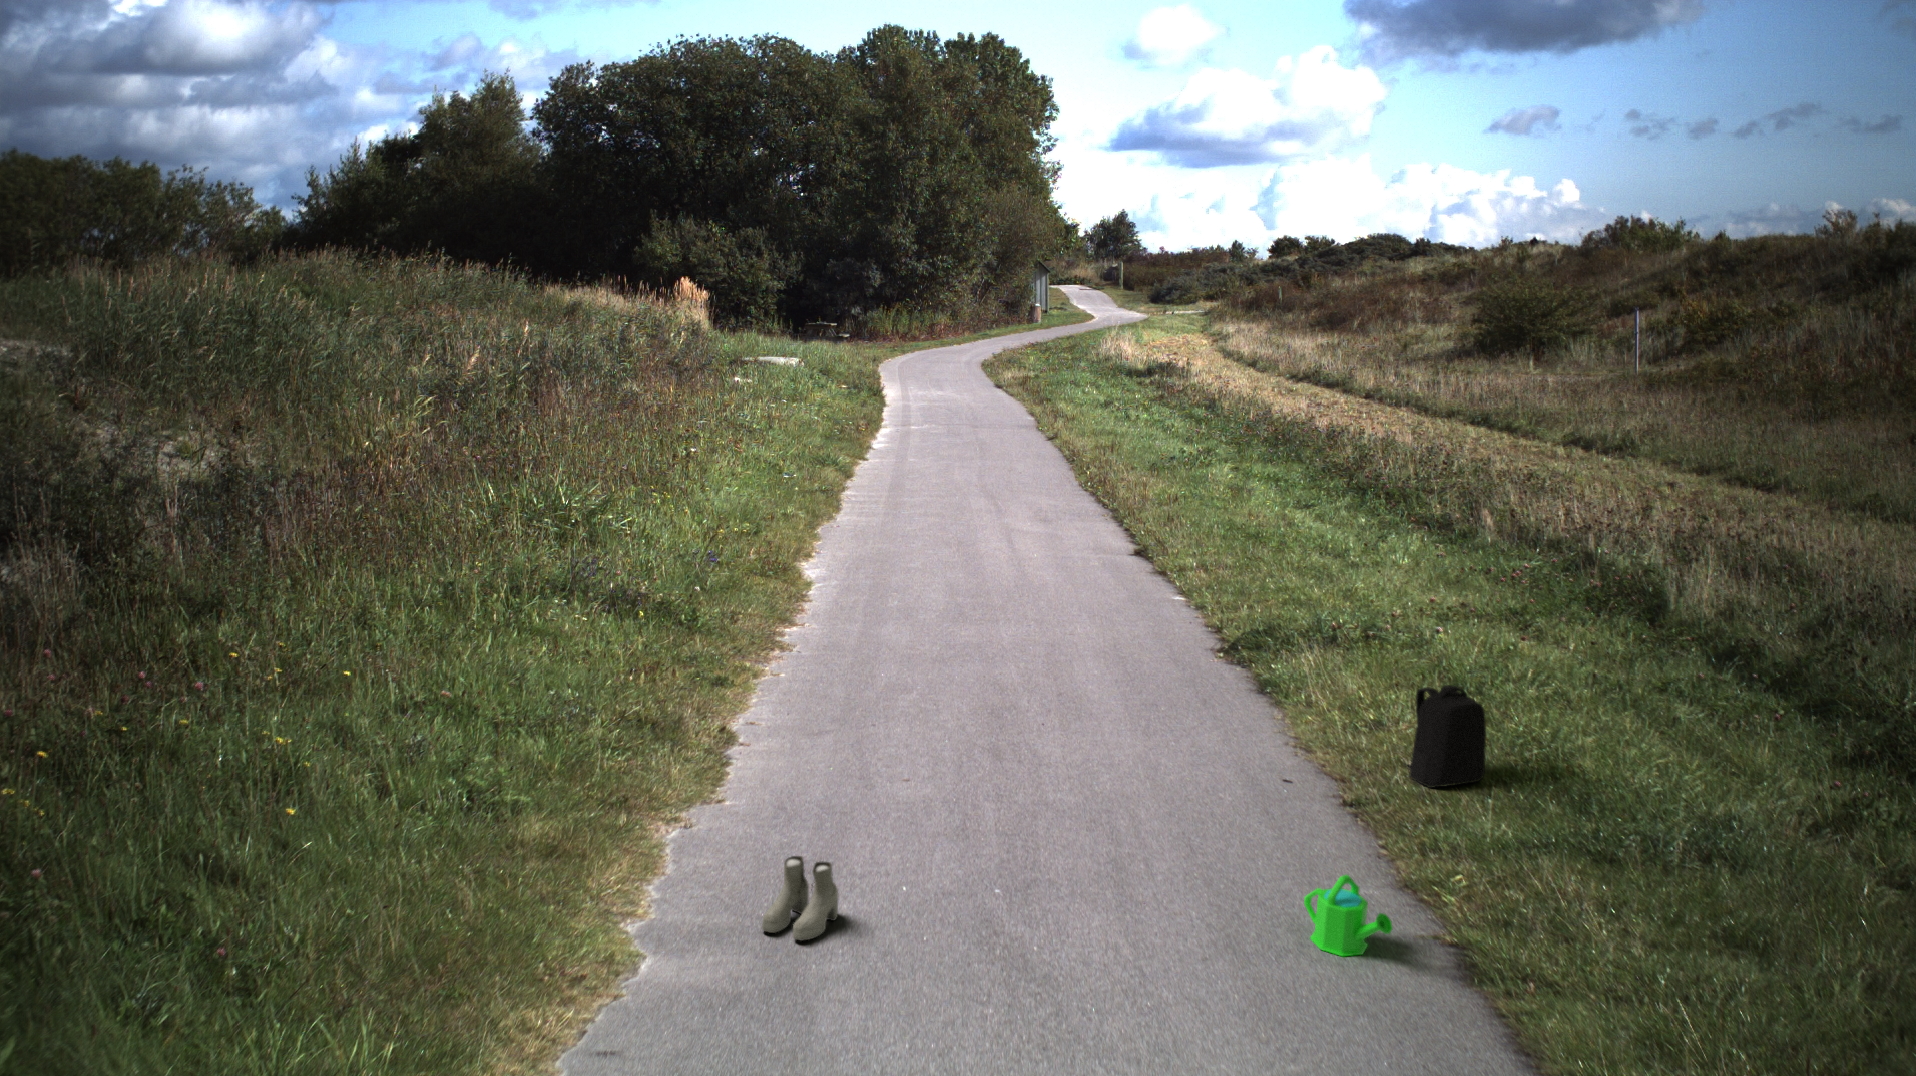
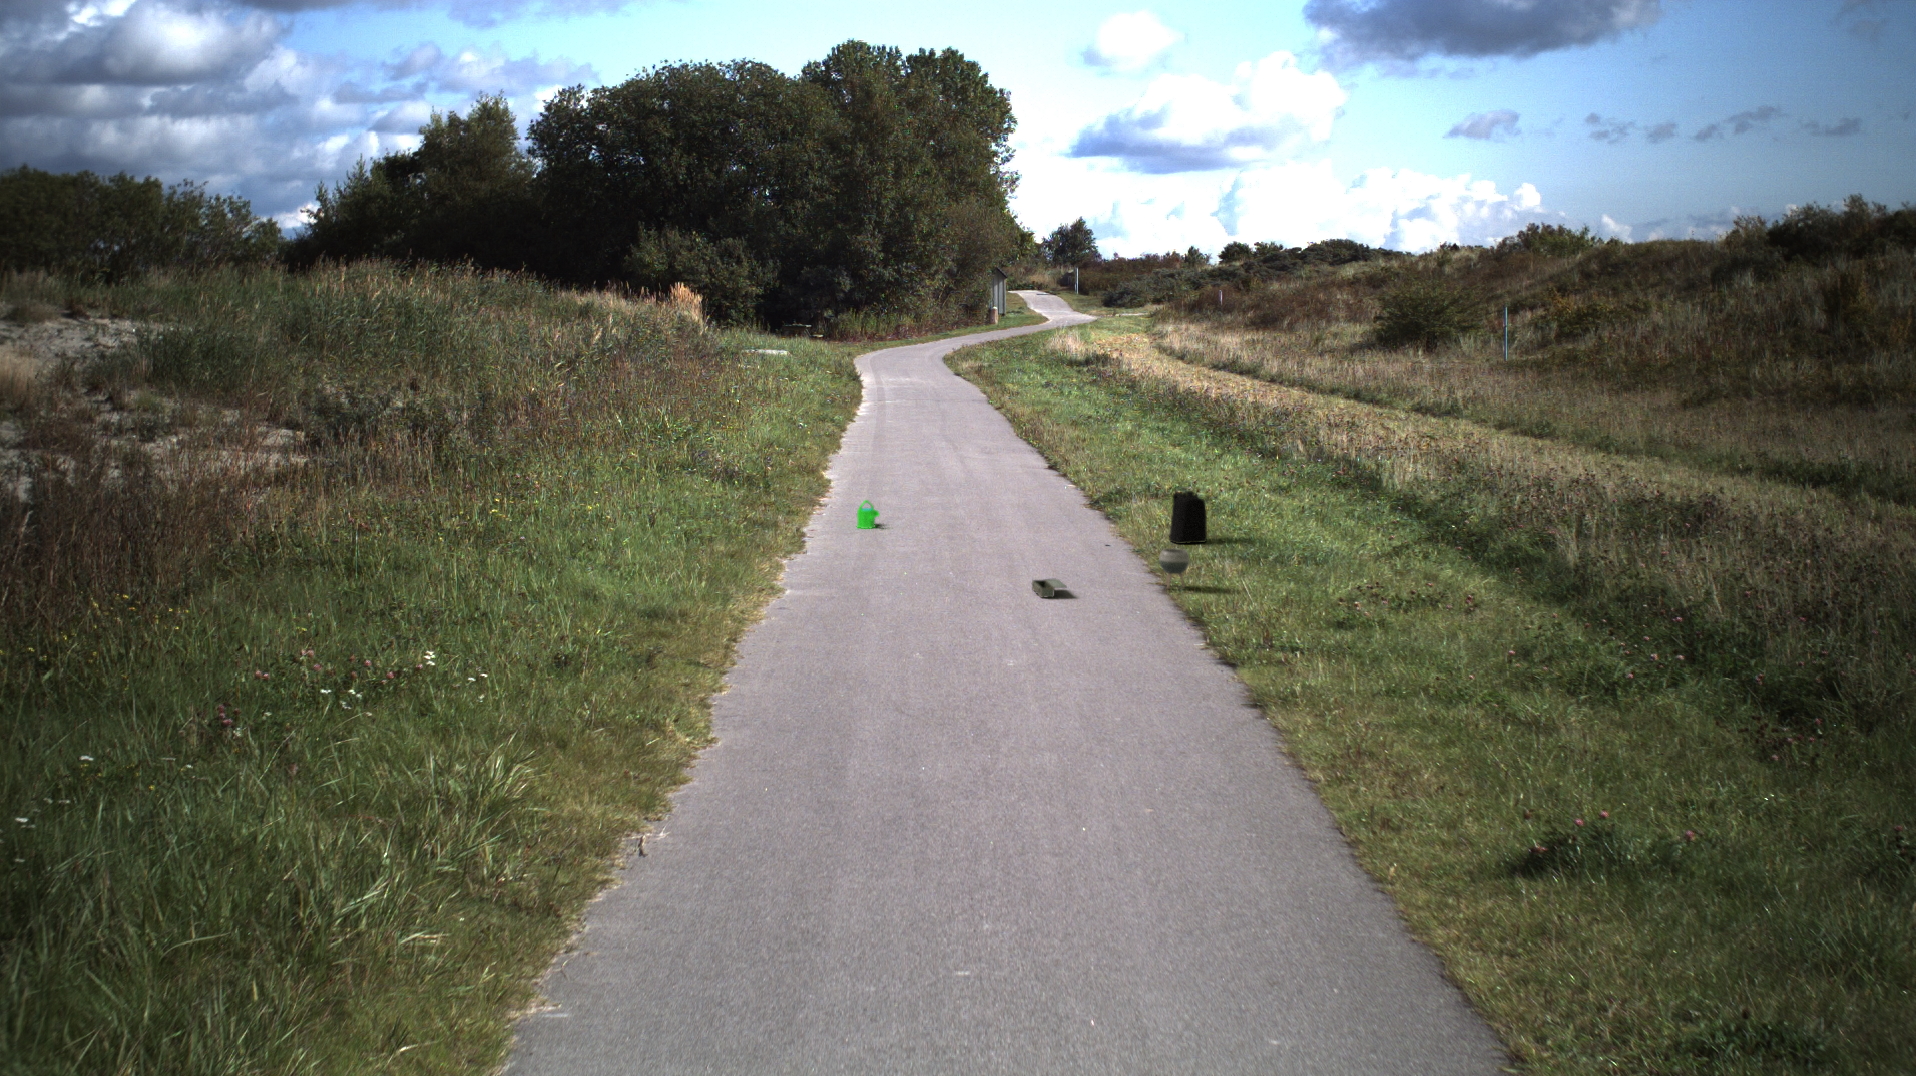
boots: present [762,856,838,941] -> none [842,545,876,578]
watering can: present [1304,875,1393,956] -> present [857,500,879,529]
planter: none [1476,897,1552,1000] -> present [1159,548,1189,588]
toolbox: none [1187,973,1280,1049] -> present [1032,579,1066,597]

